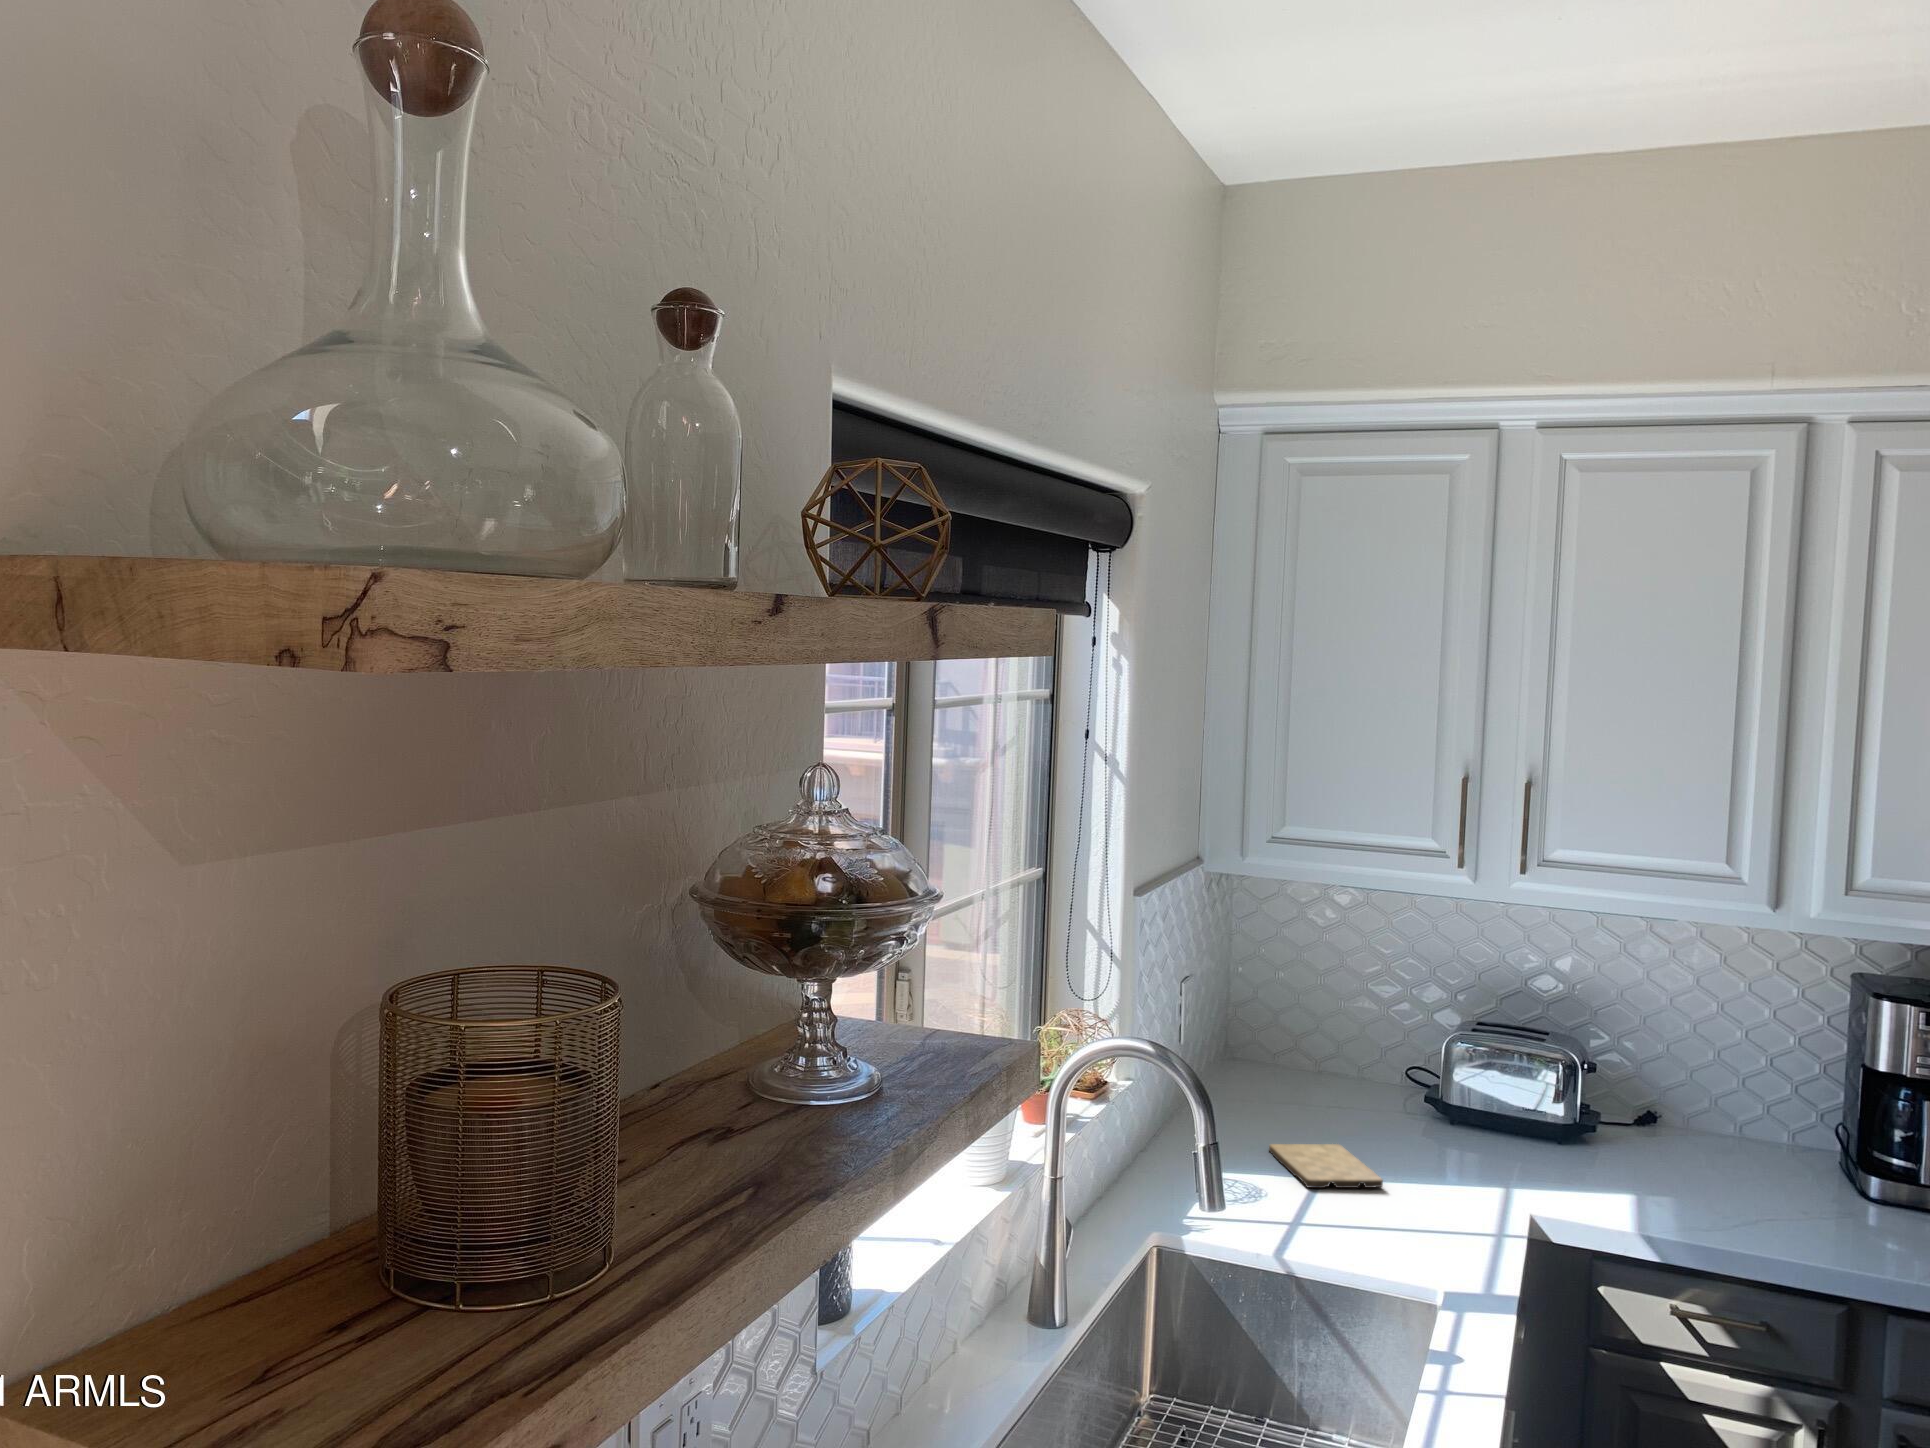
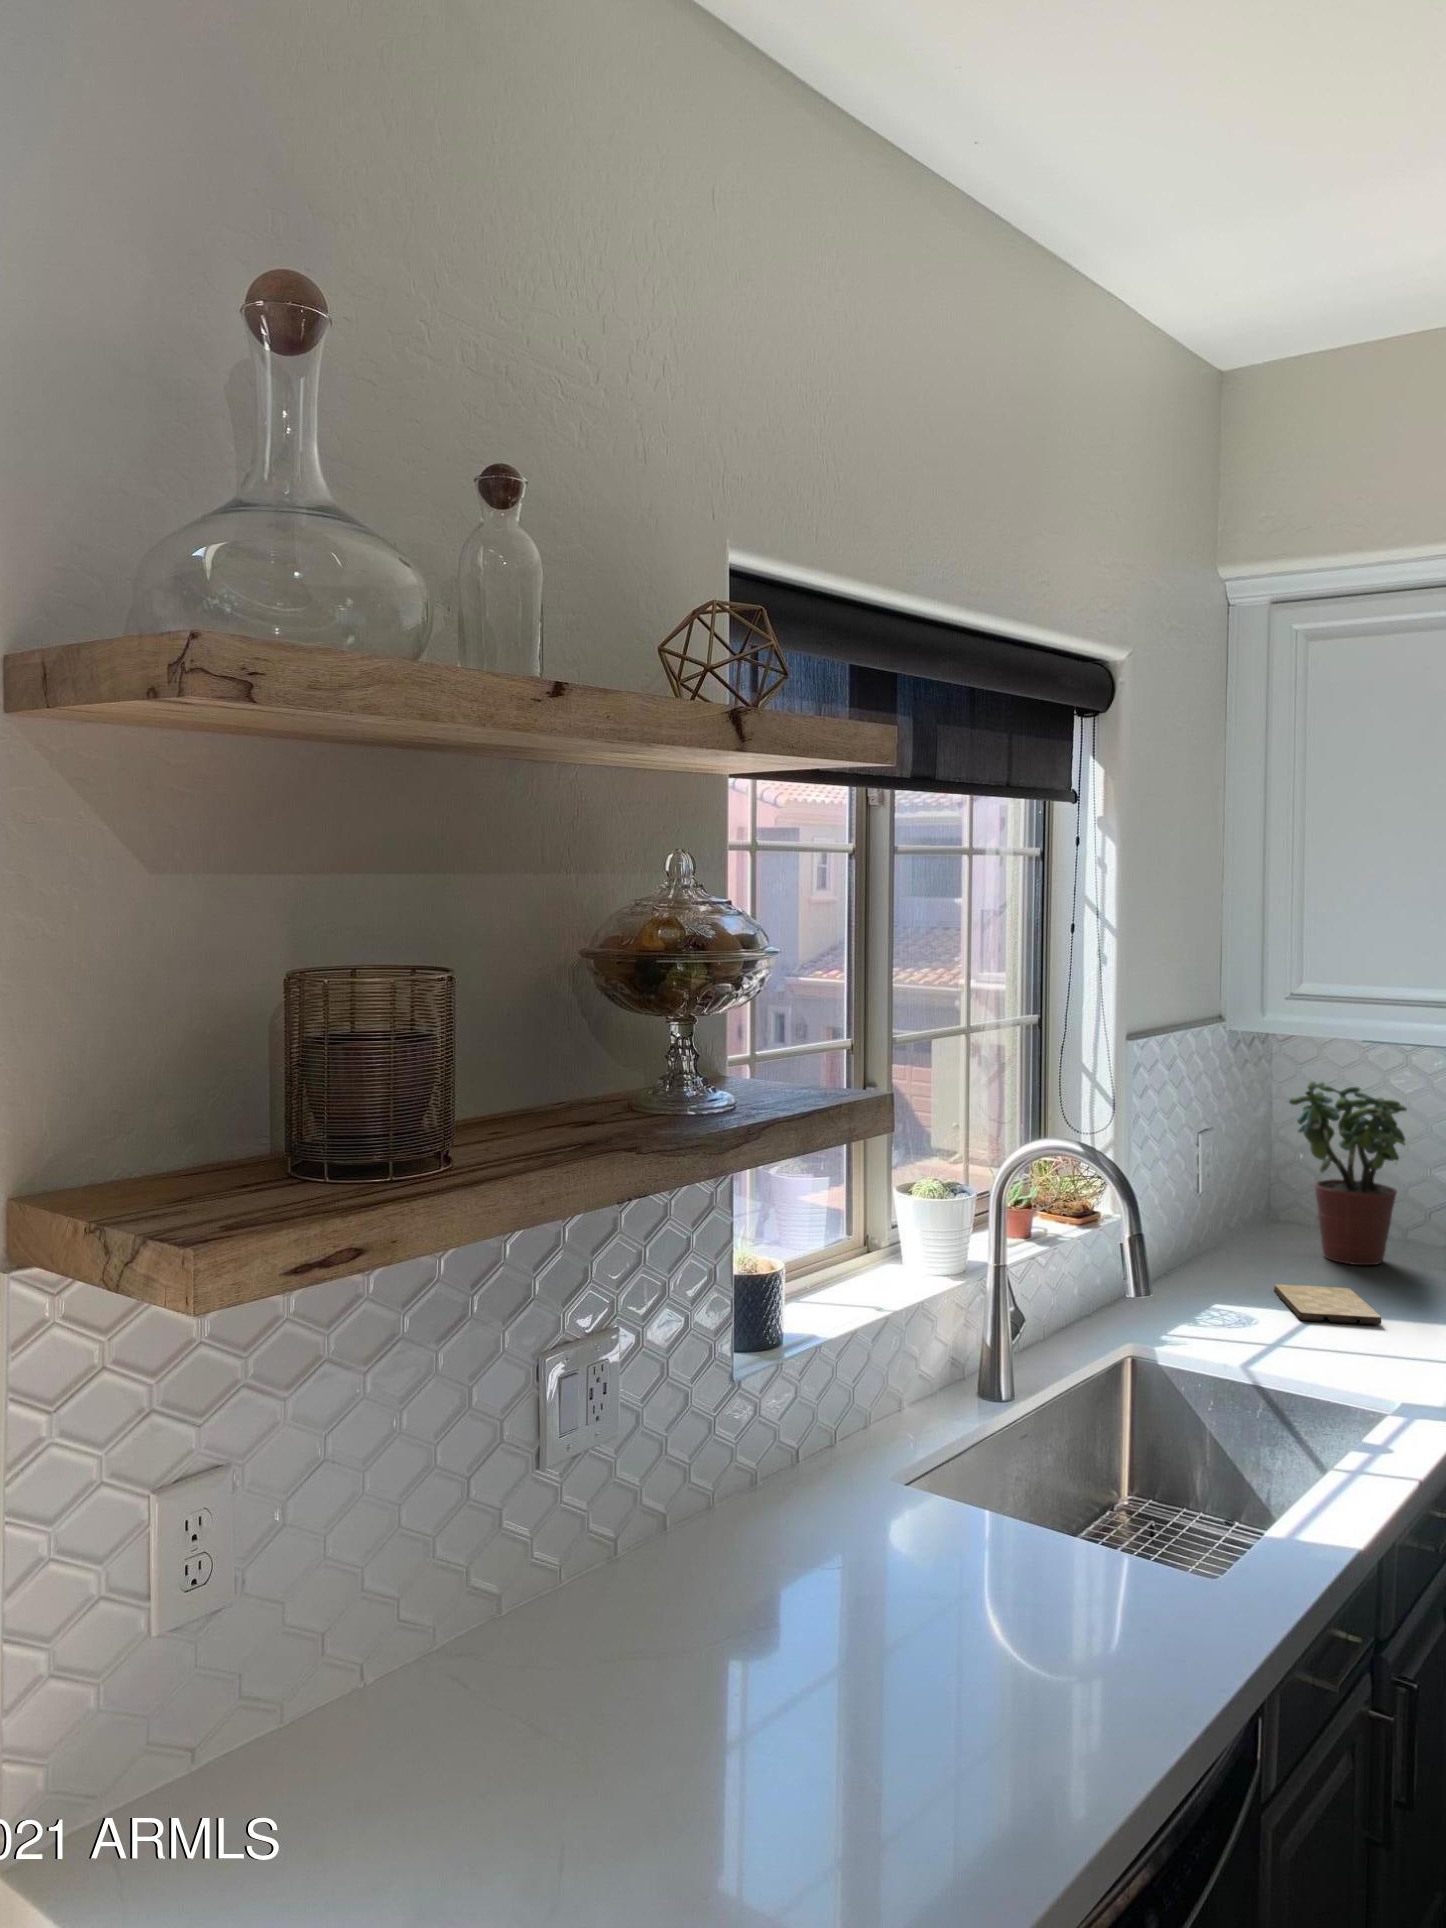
potted plant: none [1269,926,1383,1112] -> present [1289,1082,1407,1265]

